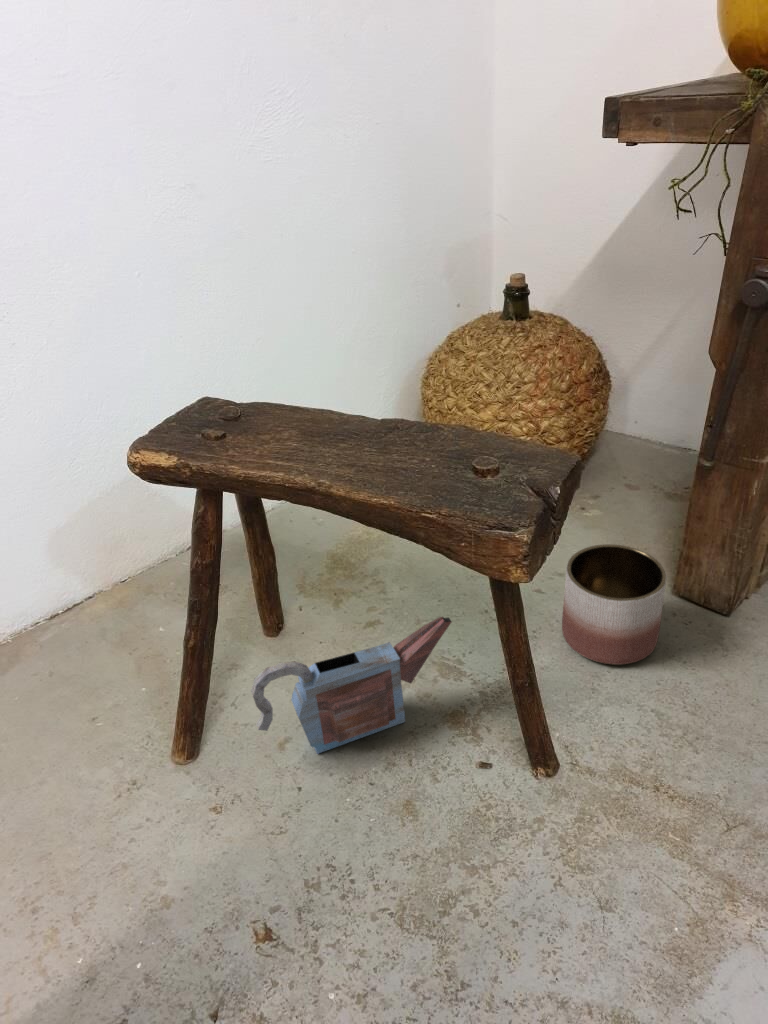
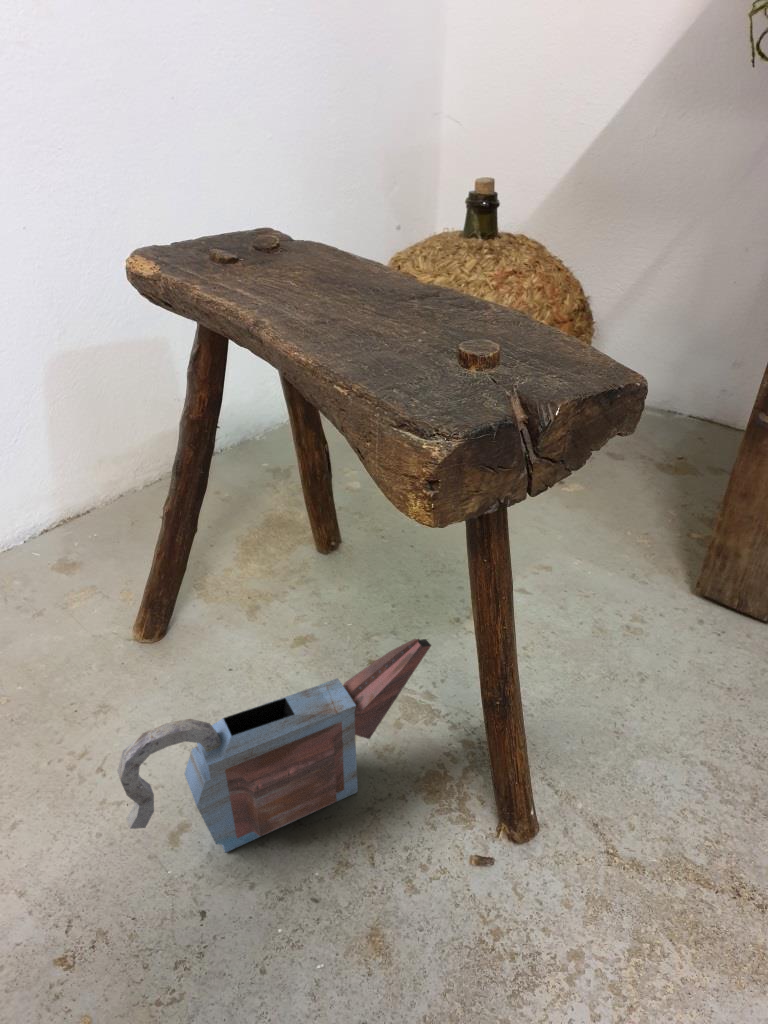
planter: present [562,544,667,665] -> none [561,529,714,694]

